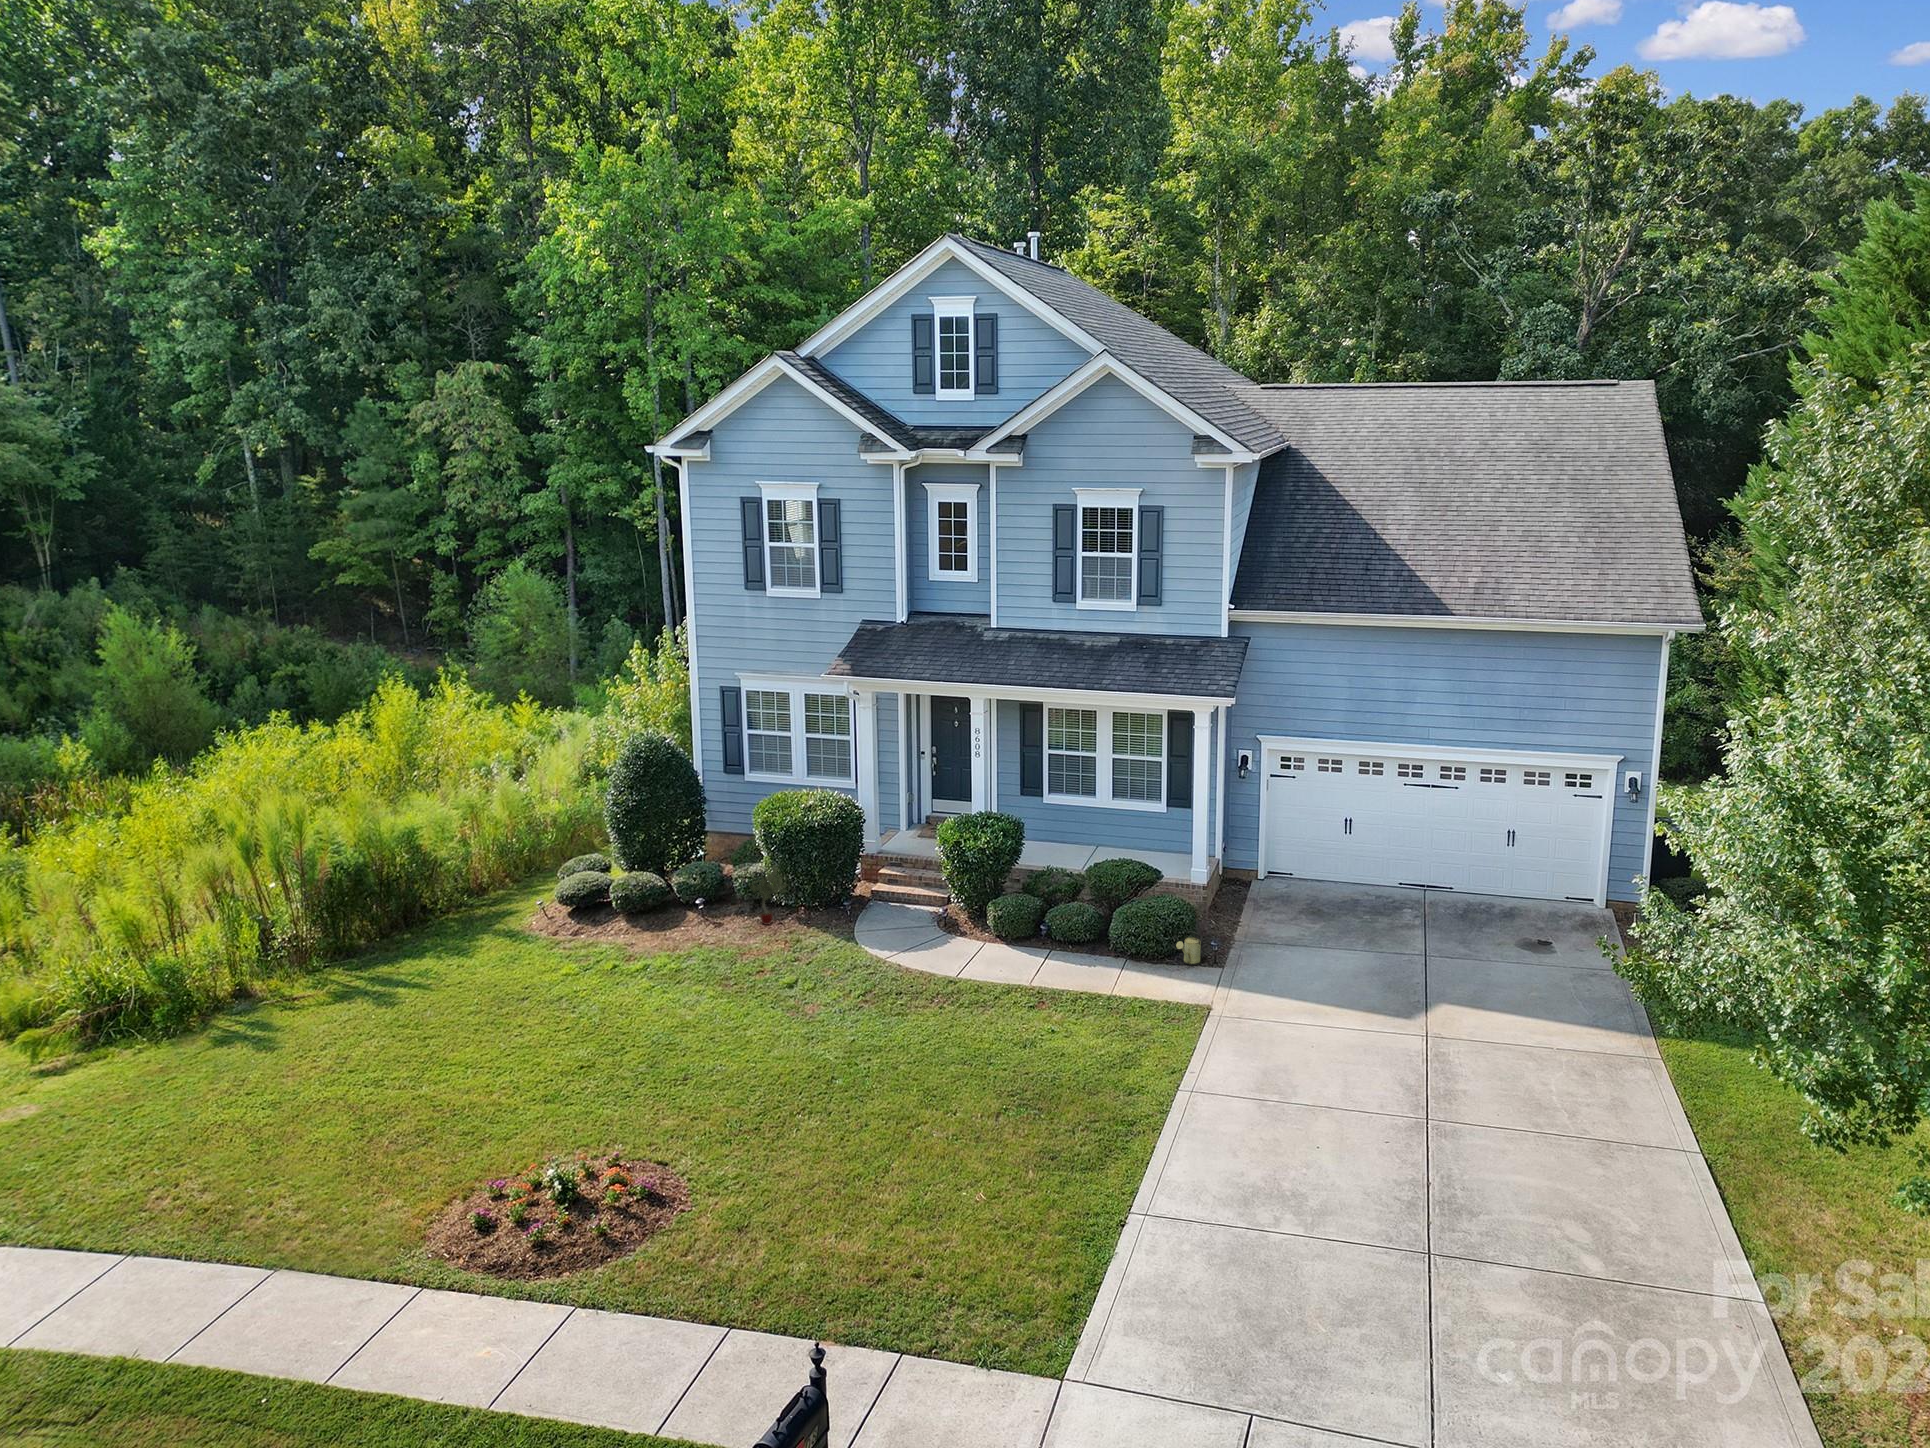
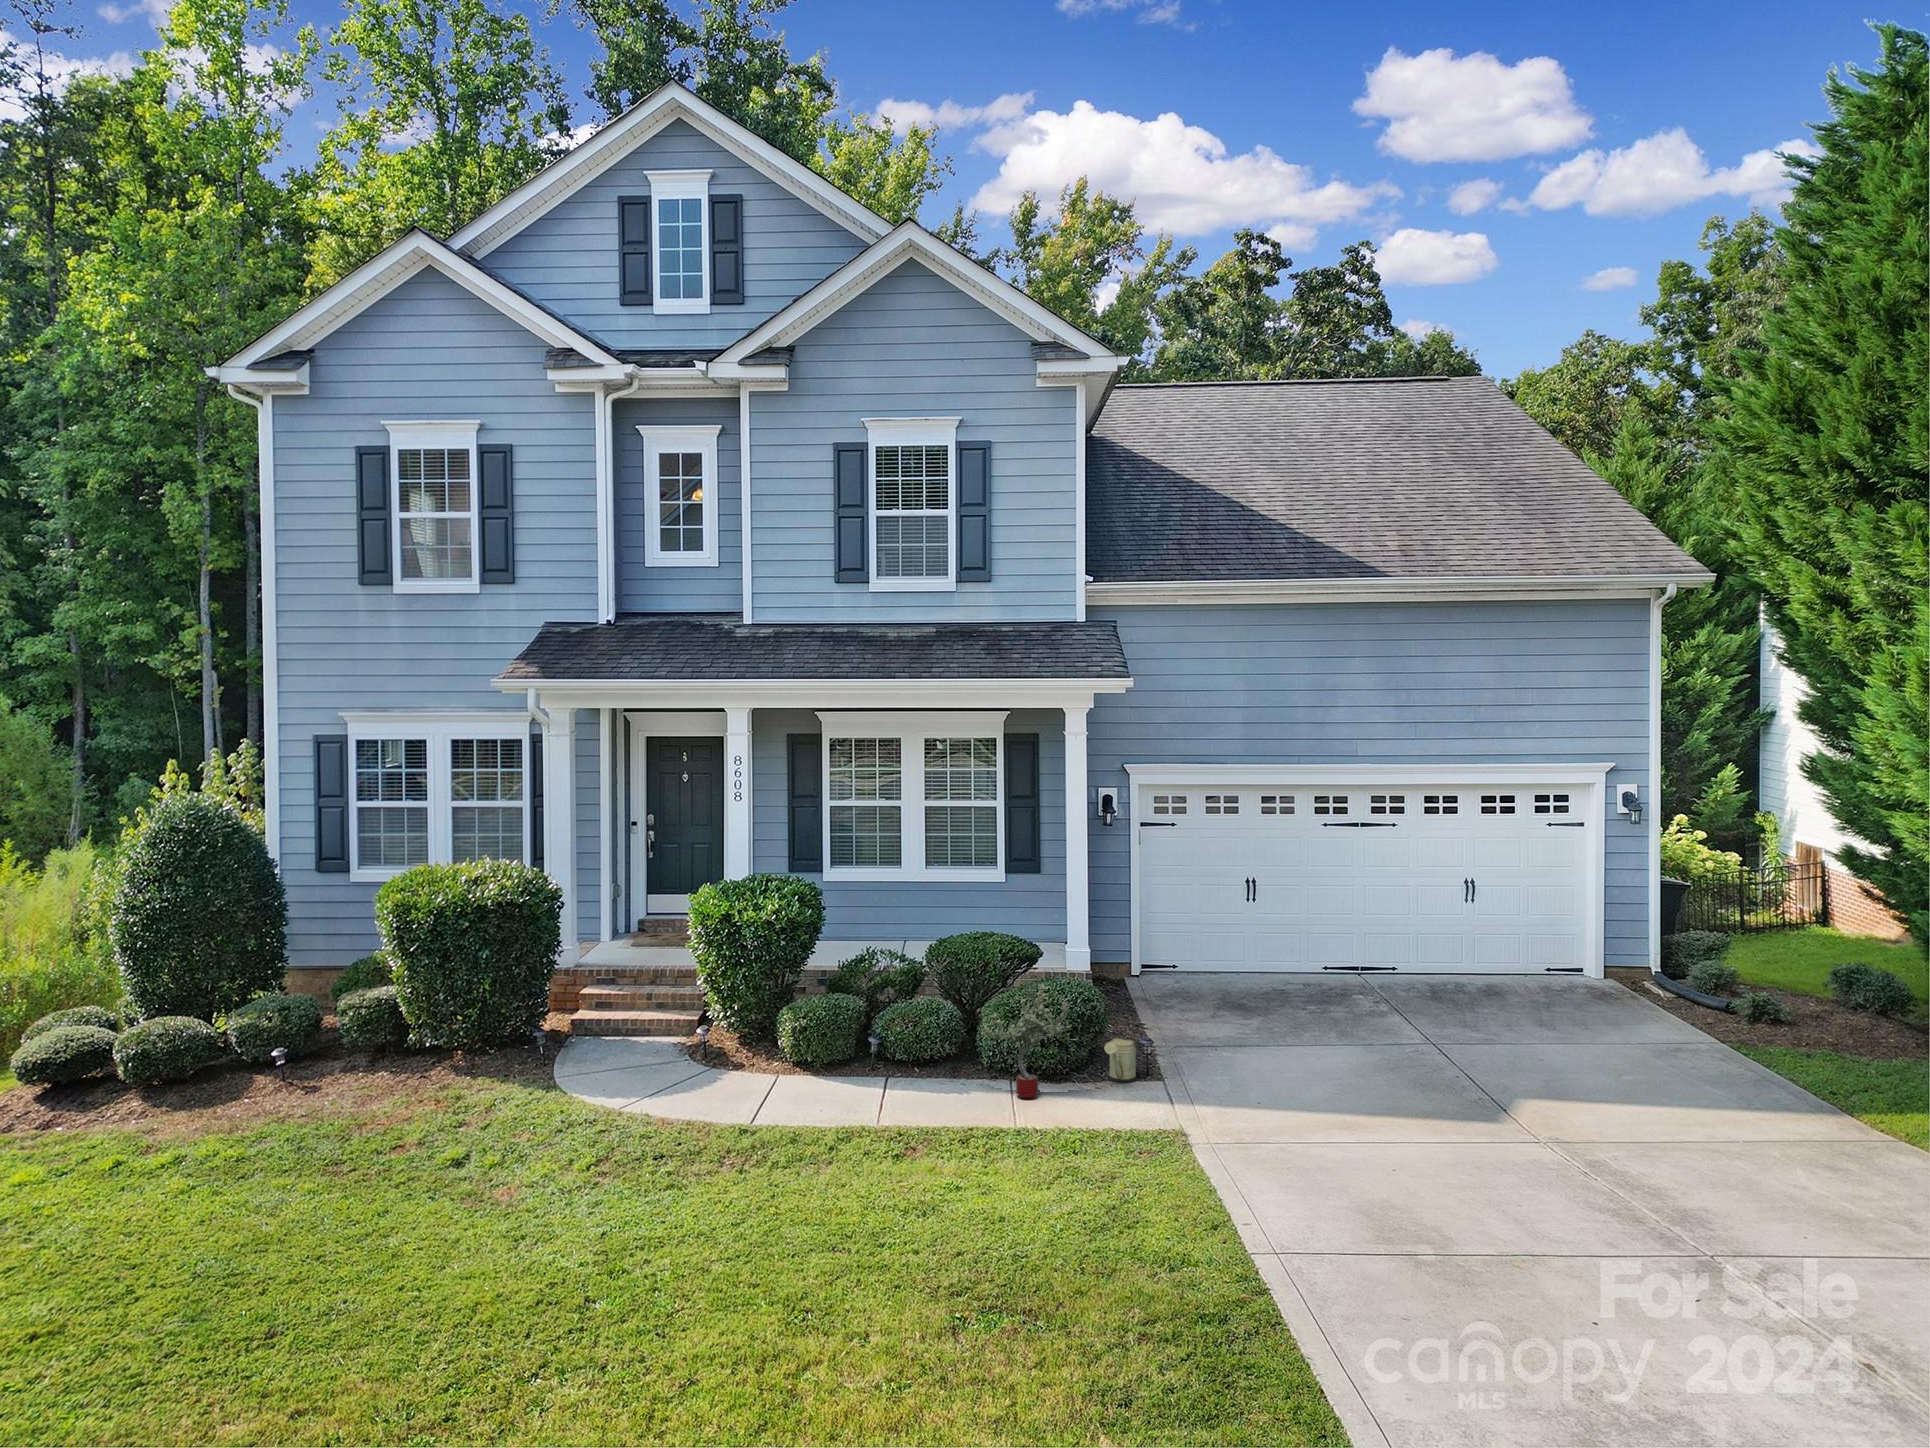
potted tree: present [750,866,786,925] -> present [983,984,1072,1099]

